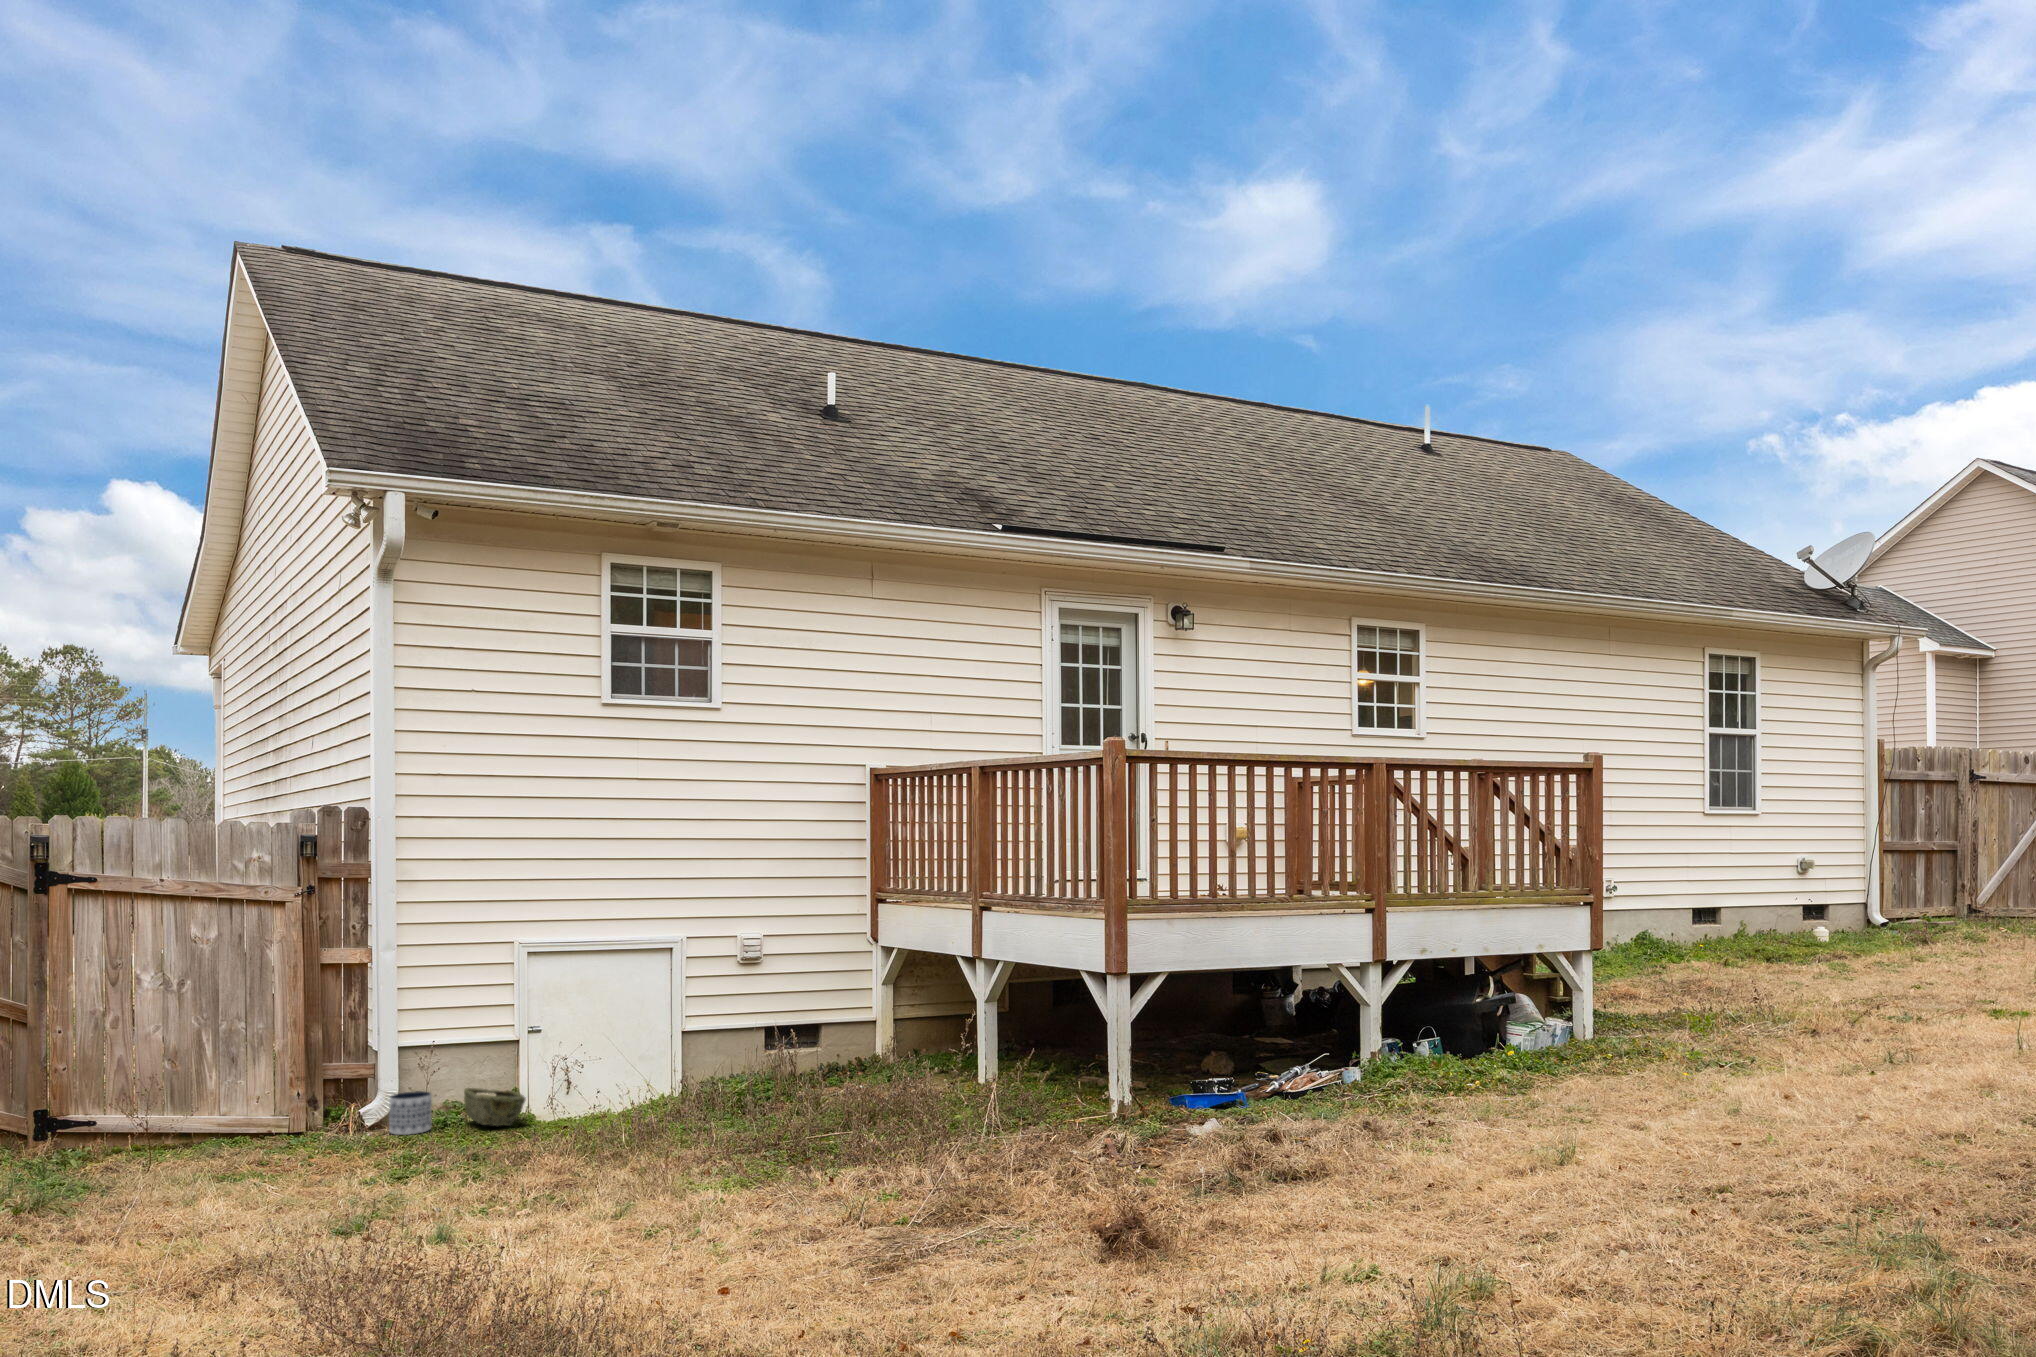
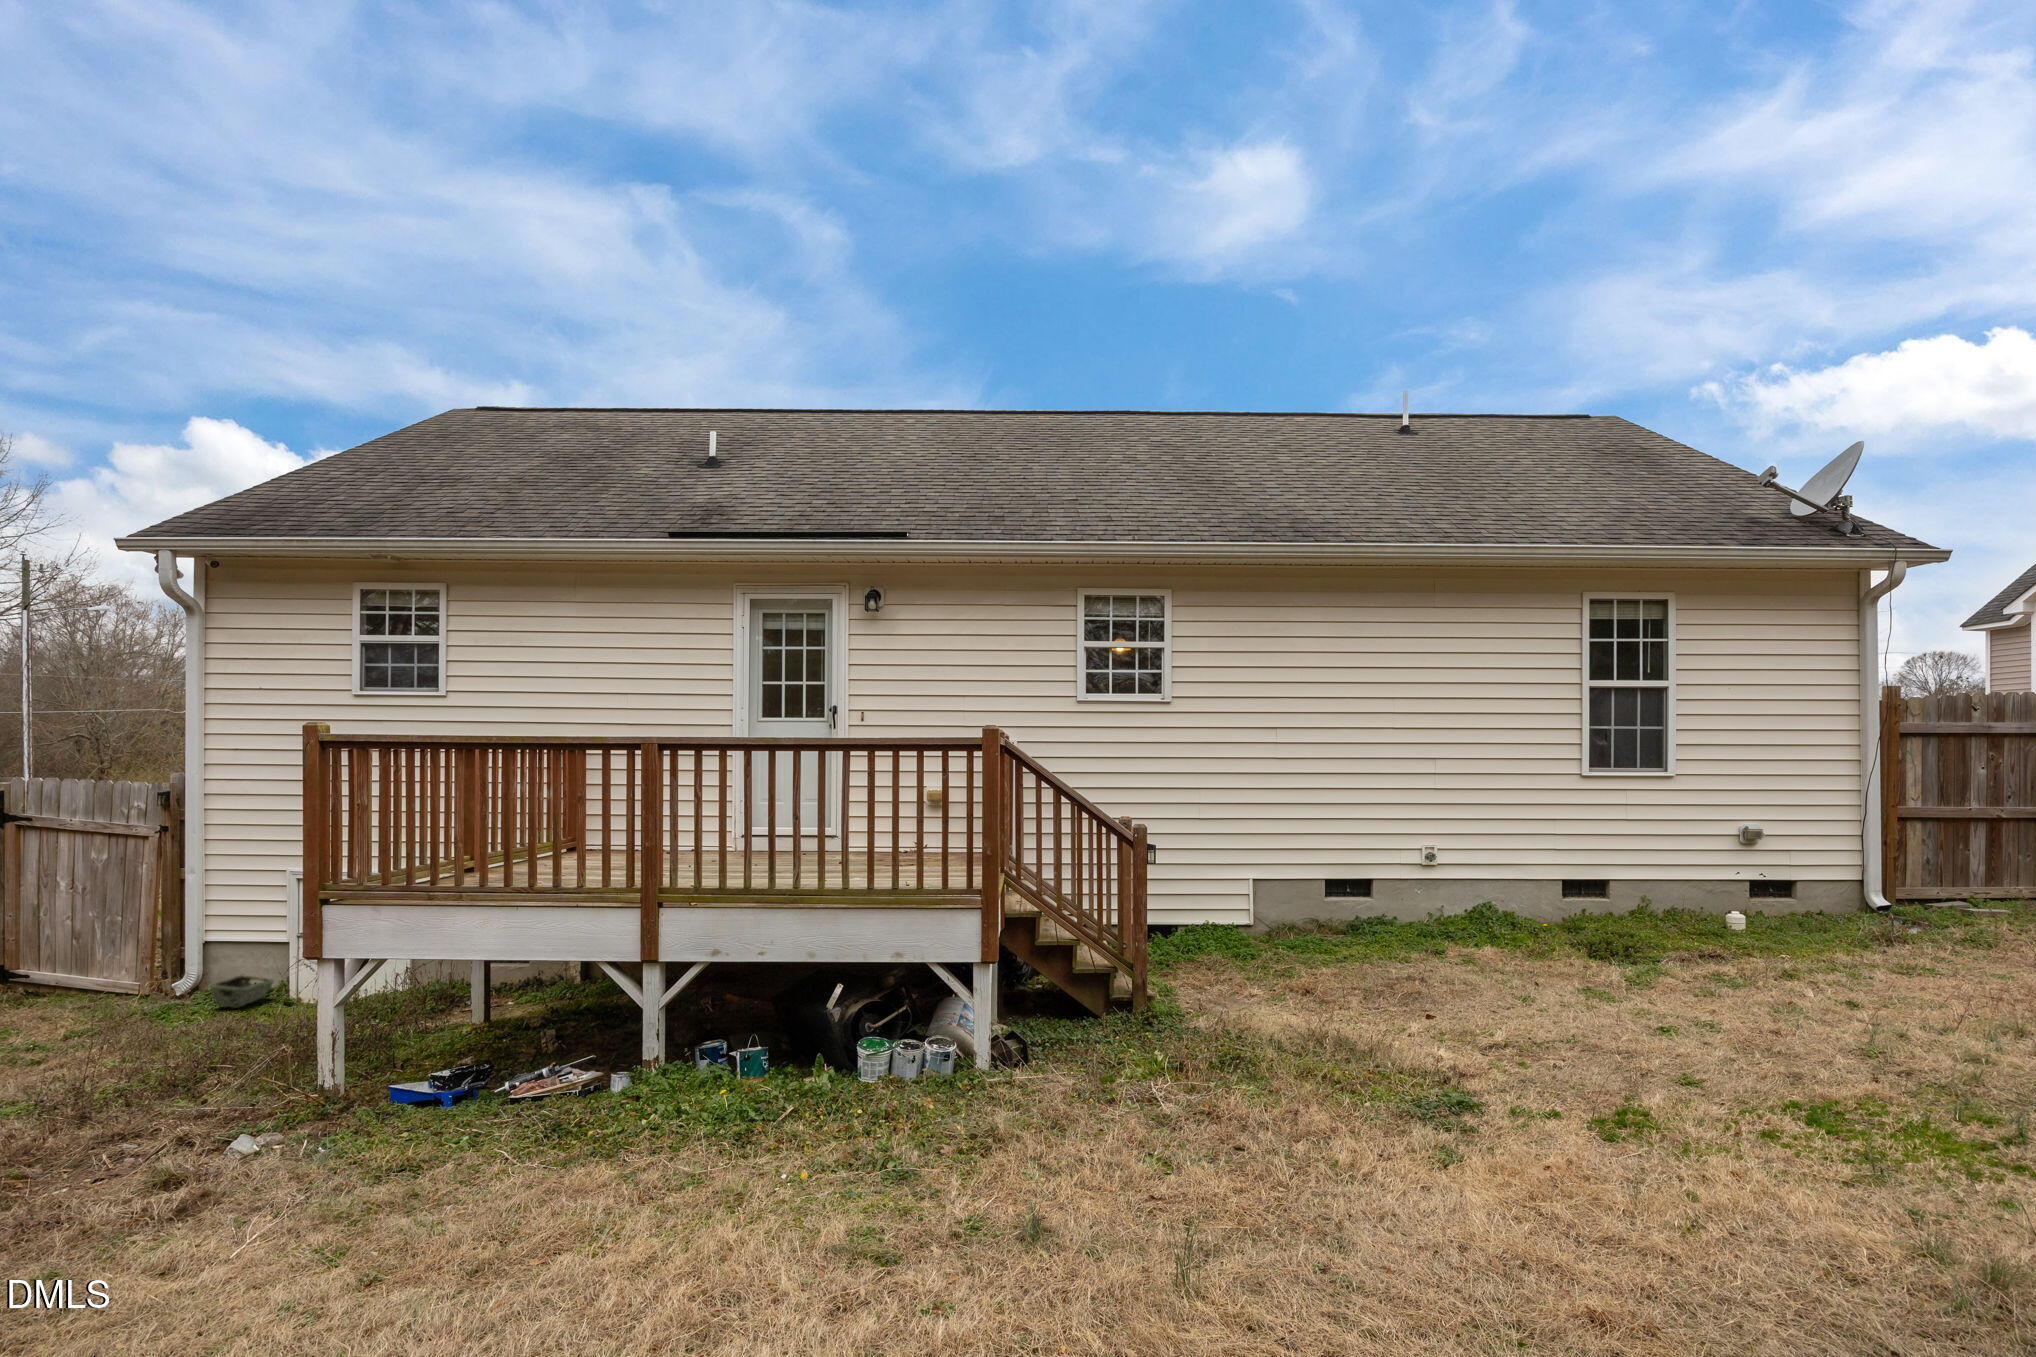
planter: present [389,1091,432,1135] -> none [171,975,206,1007]

